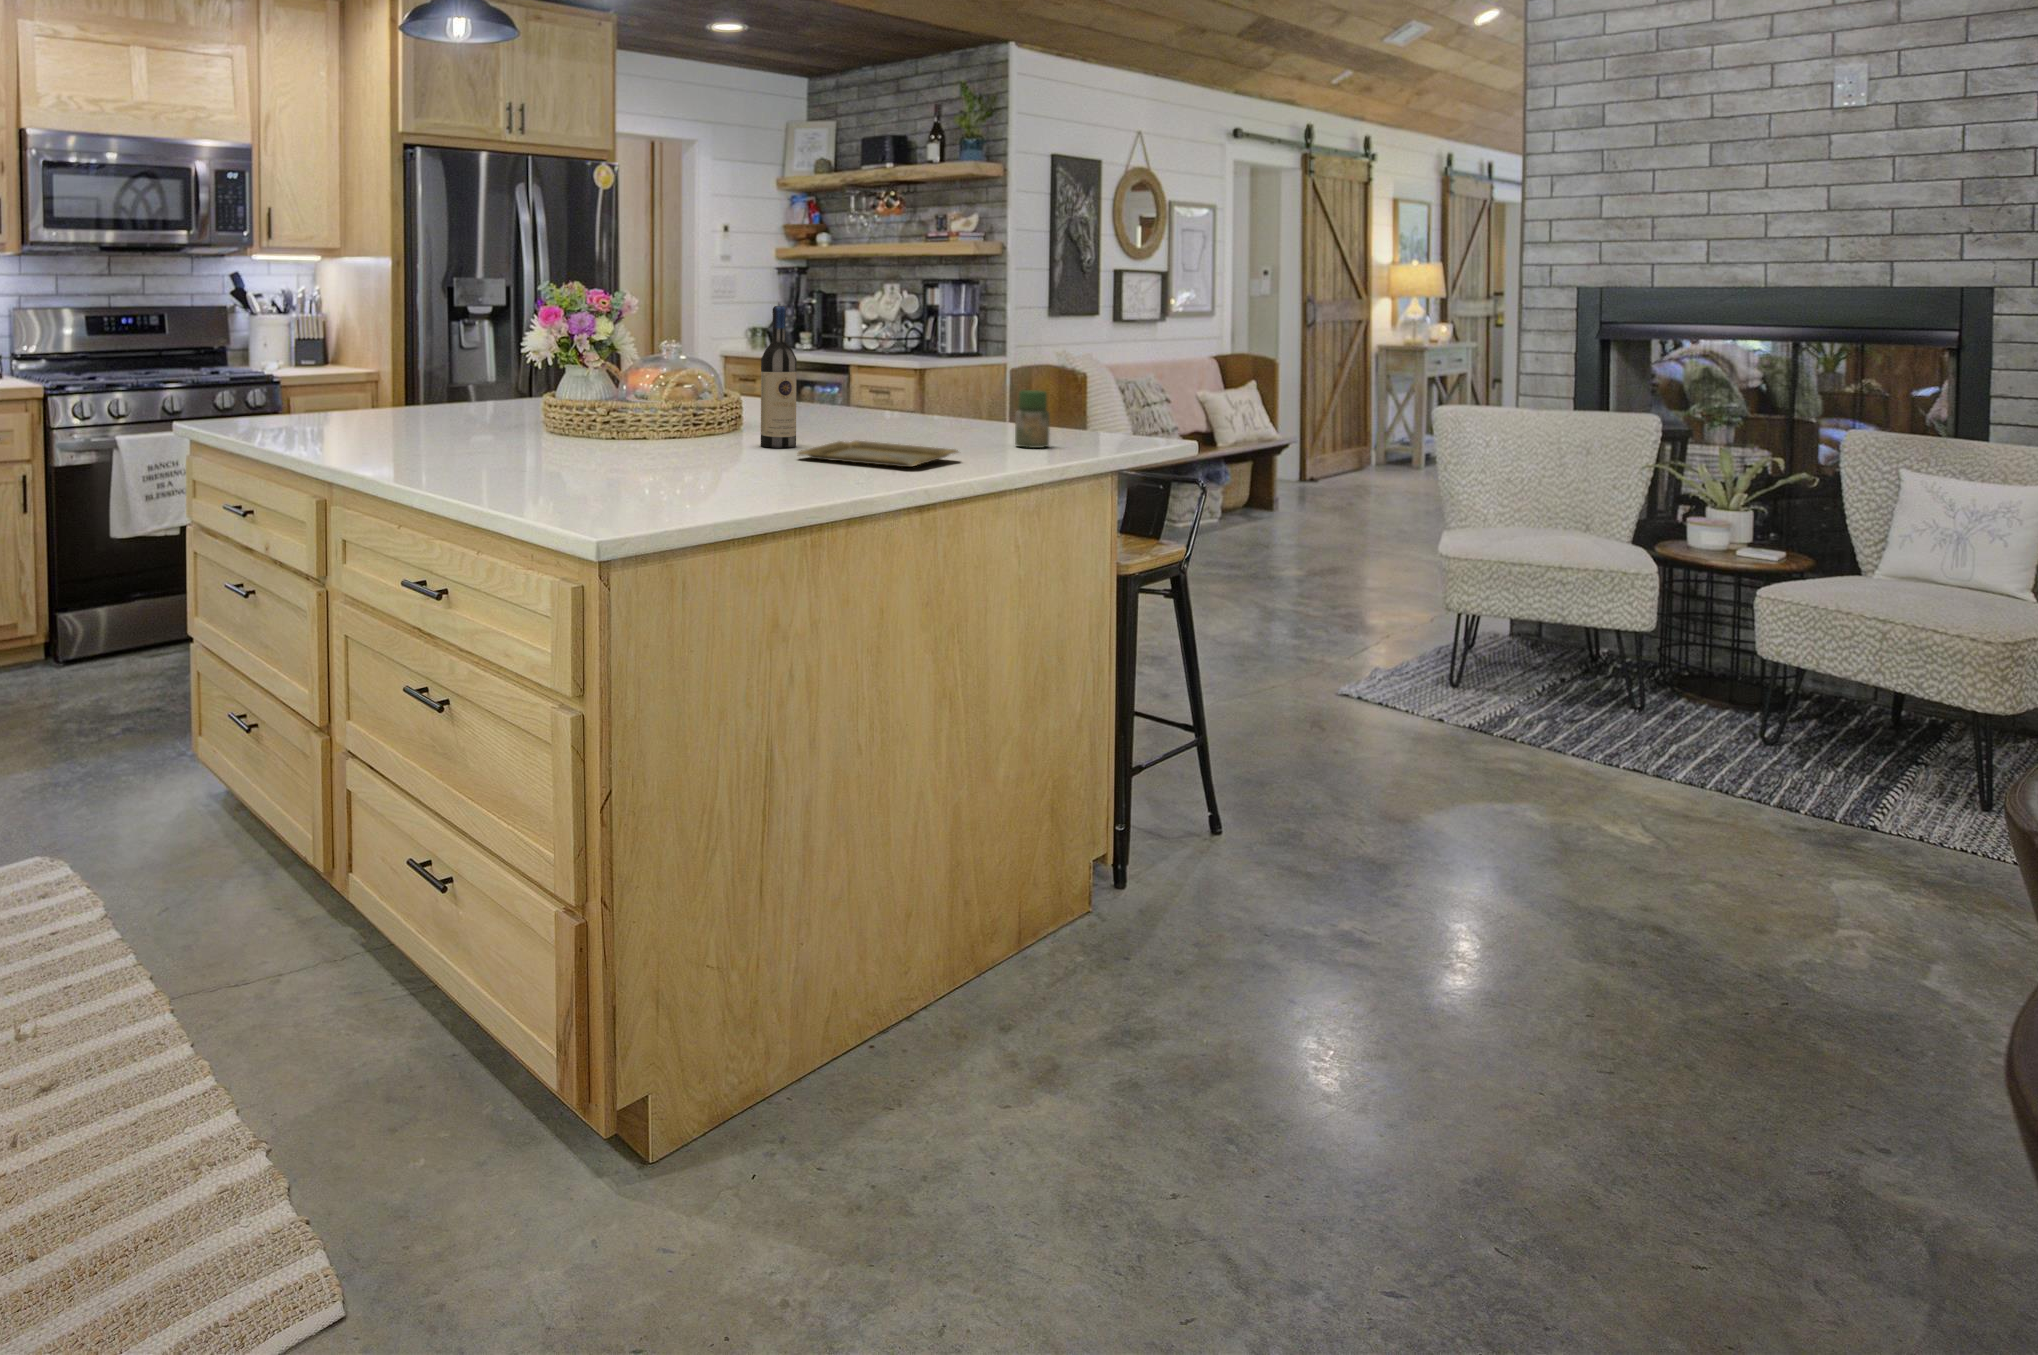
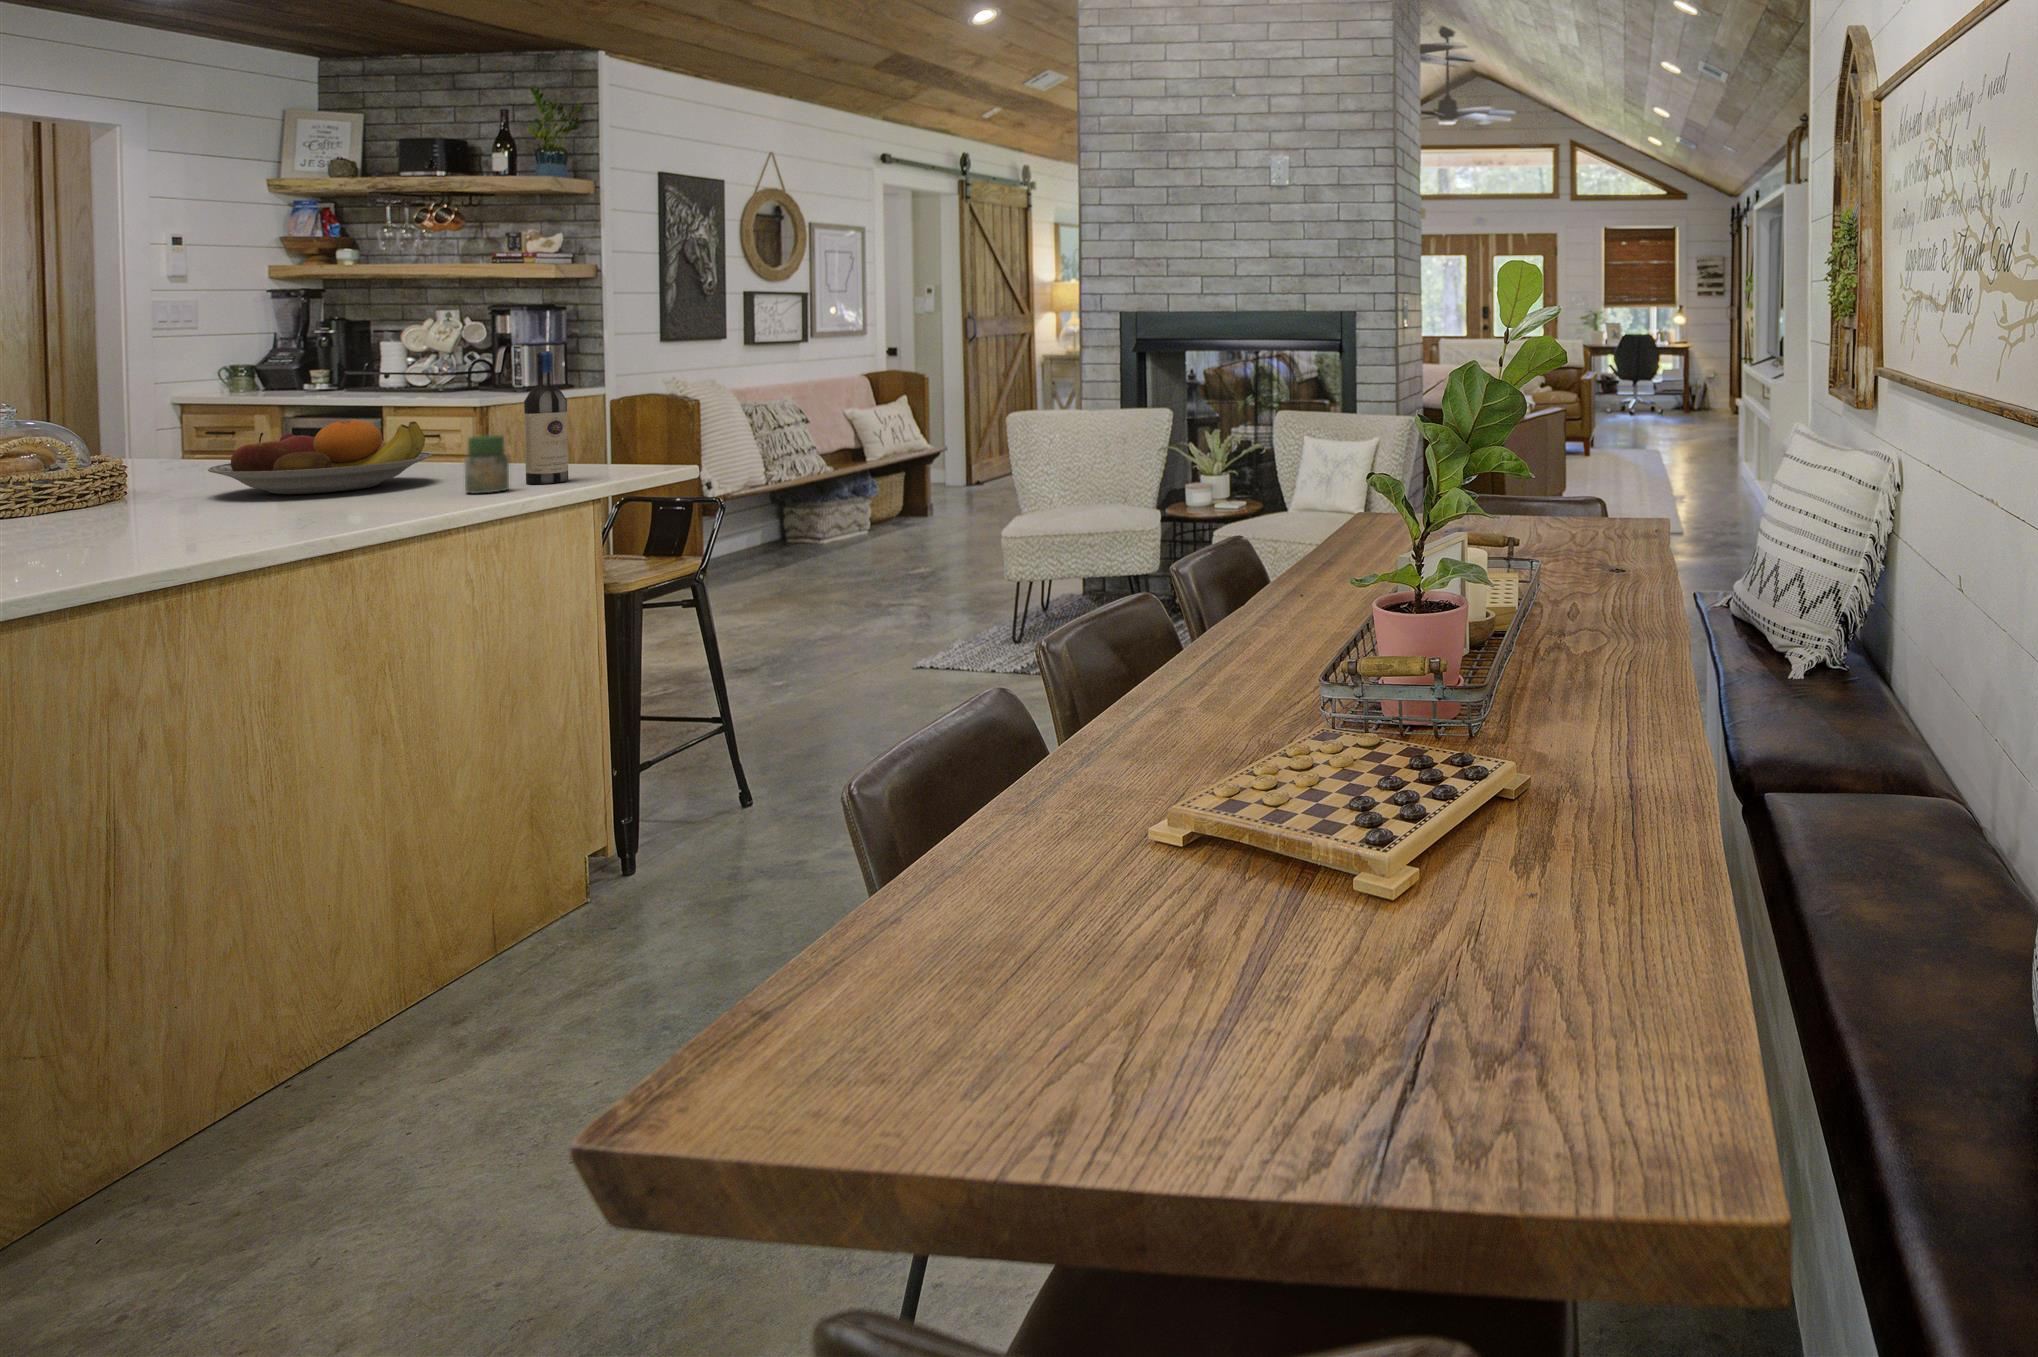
wine bottle: present [761,306,797,448] -> present [524,351,568,484]
fruit bowl: none [827,370,975,435] -> present [208,420,432,494]
tray: present [797,441,958,467] -> none [107,506,363,536]

